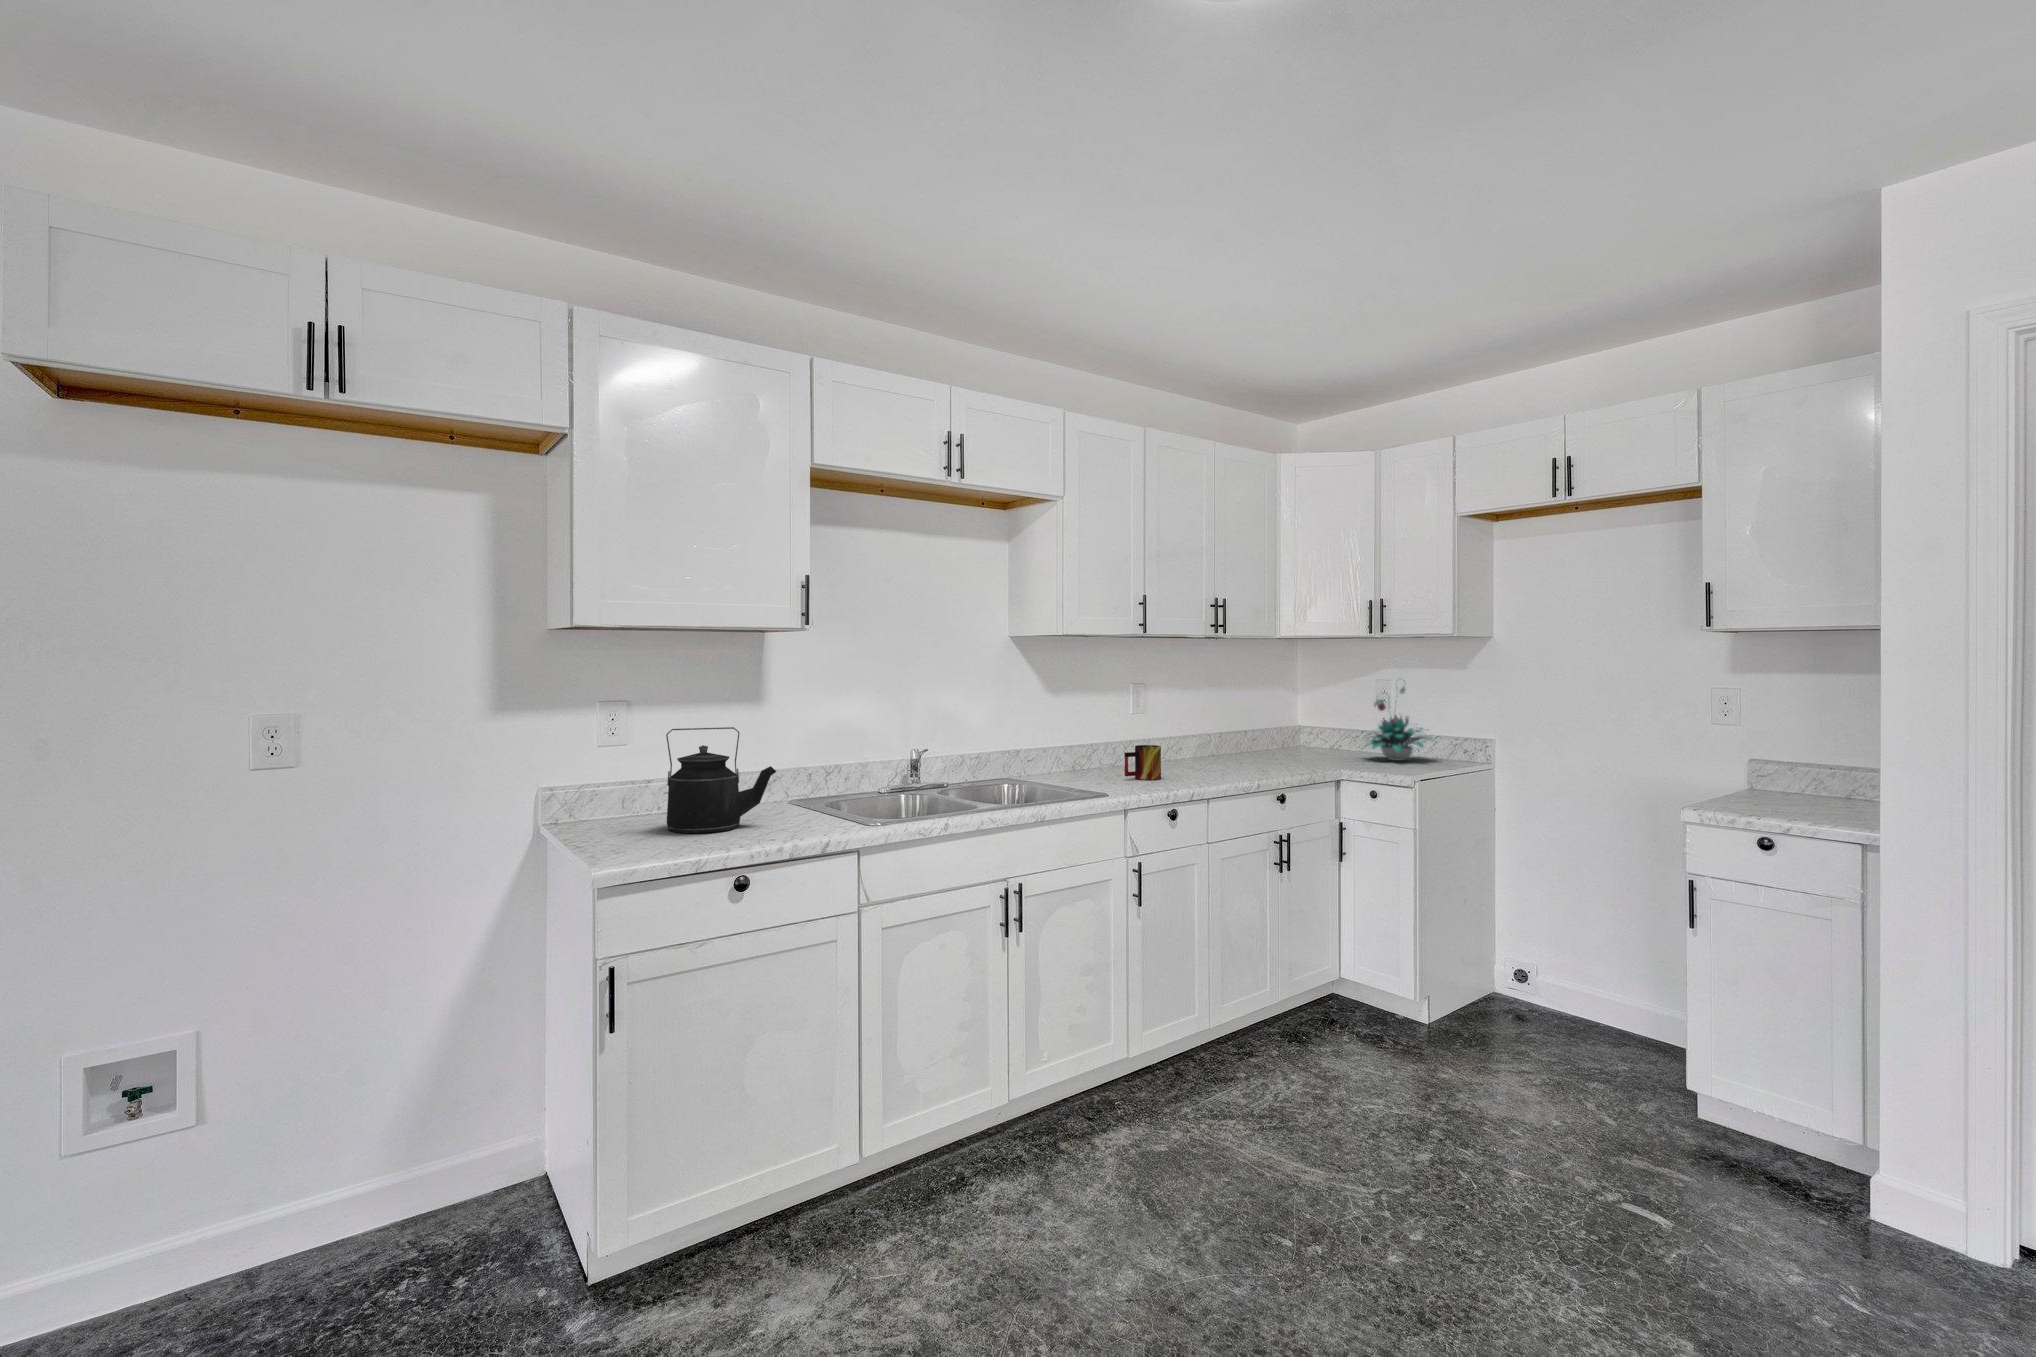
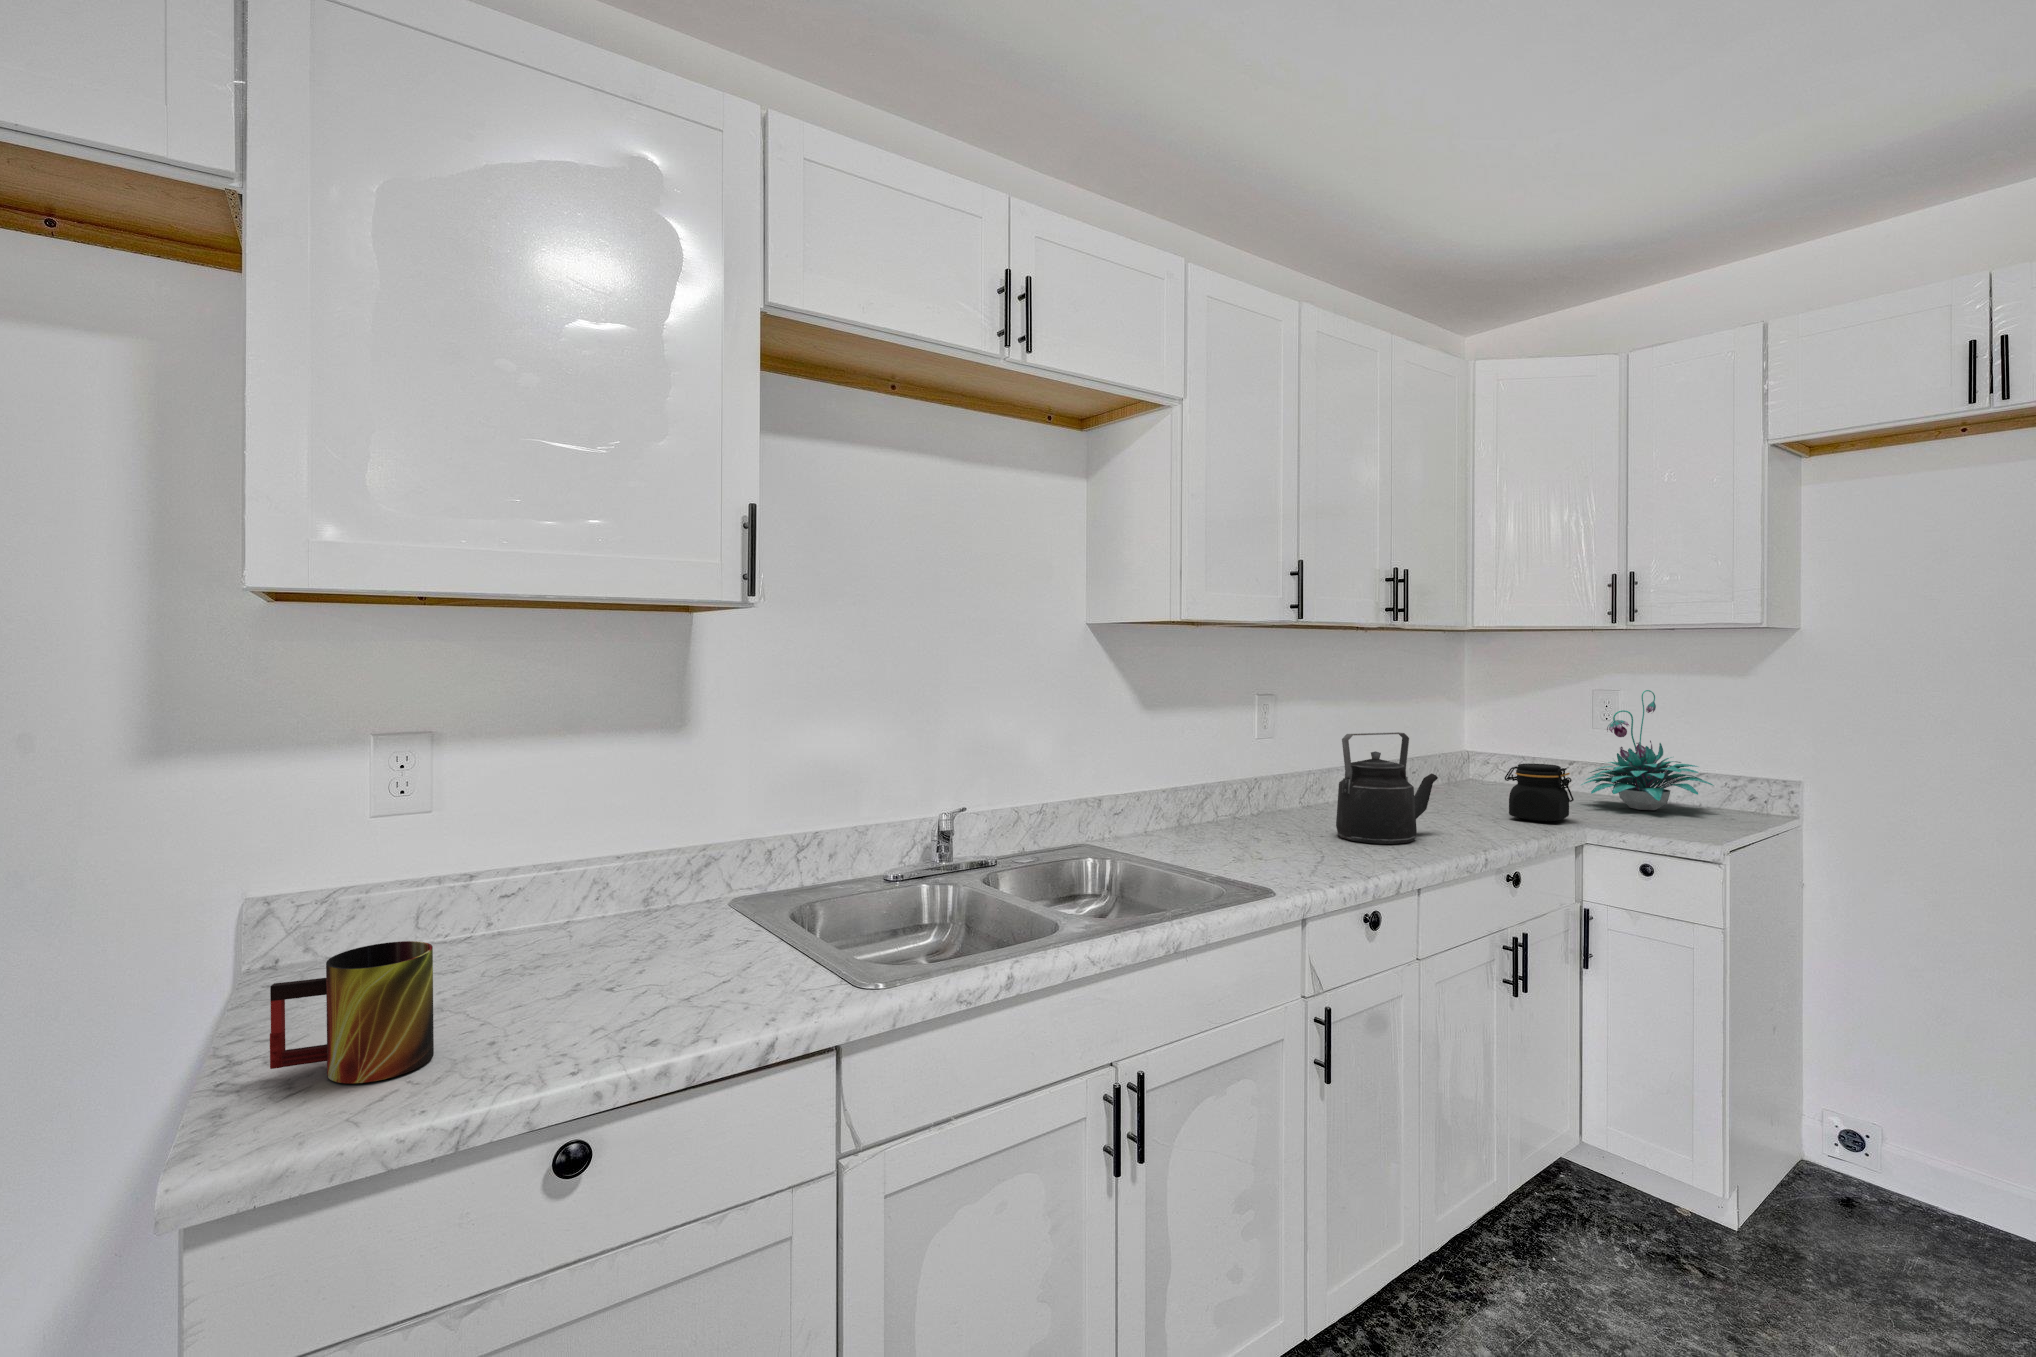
kettle: present [666,727,776,833] -> present [1336,732,1438,844]
jar: none [1297,728,1338,767] -> present [1505,763,1574,822]
mug: present [1124,745,1161,780] -> present [270,941,434,1083]

